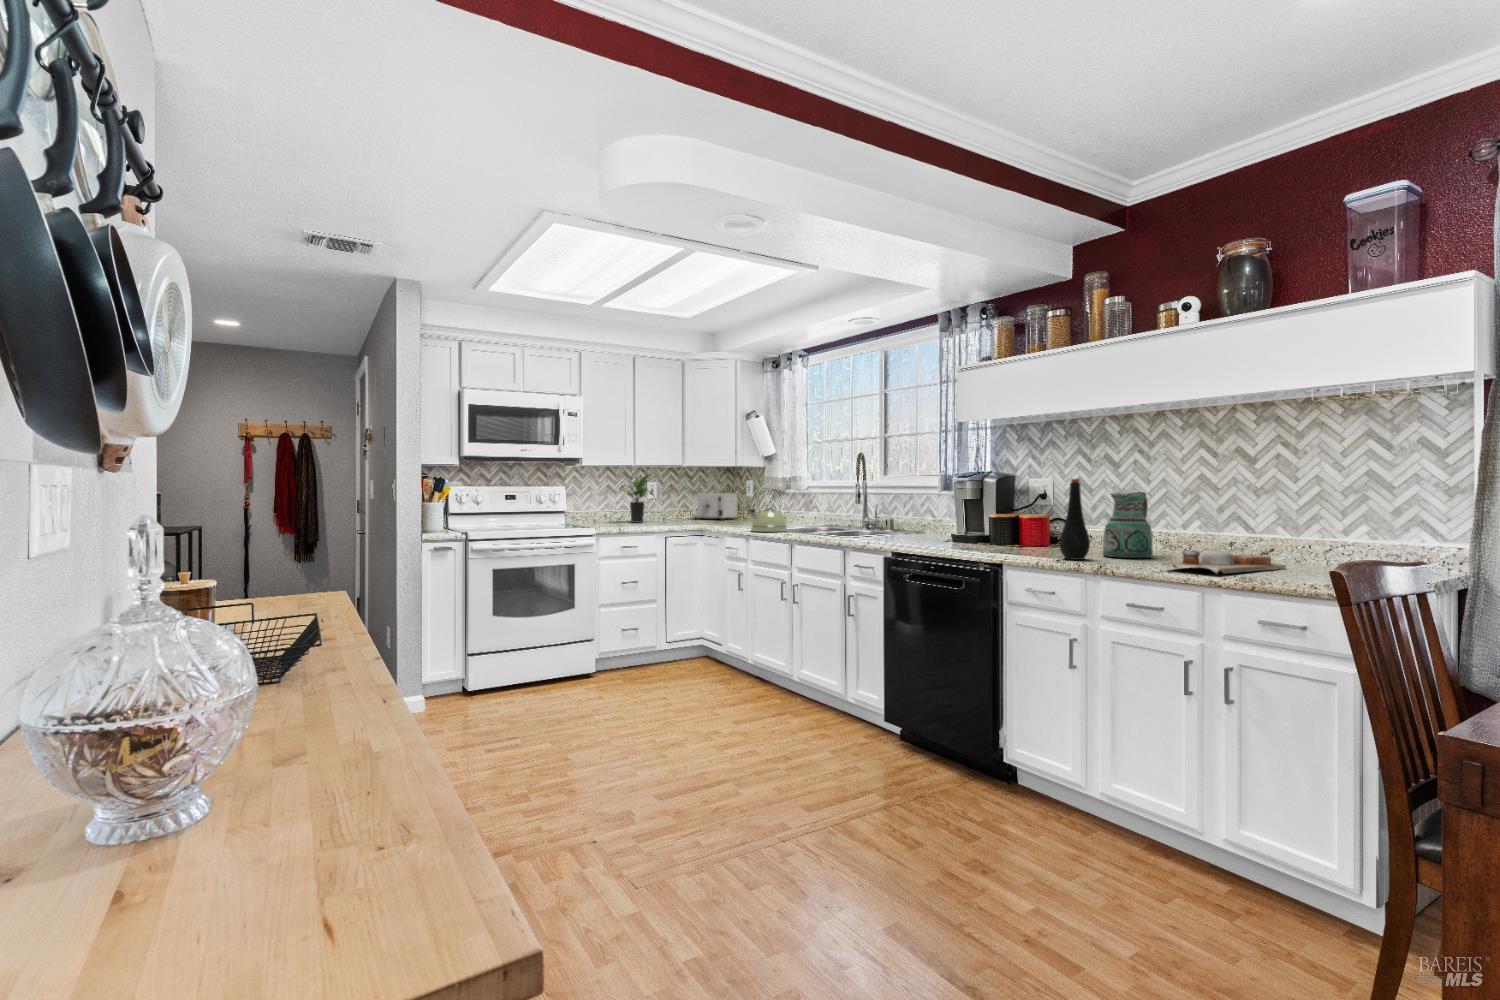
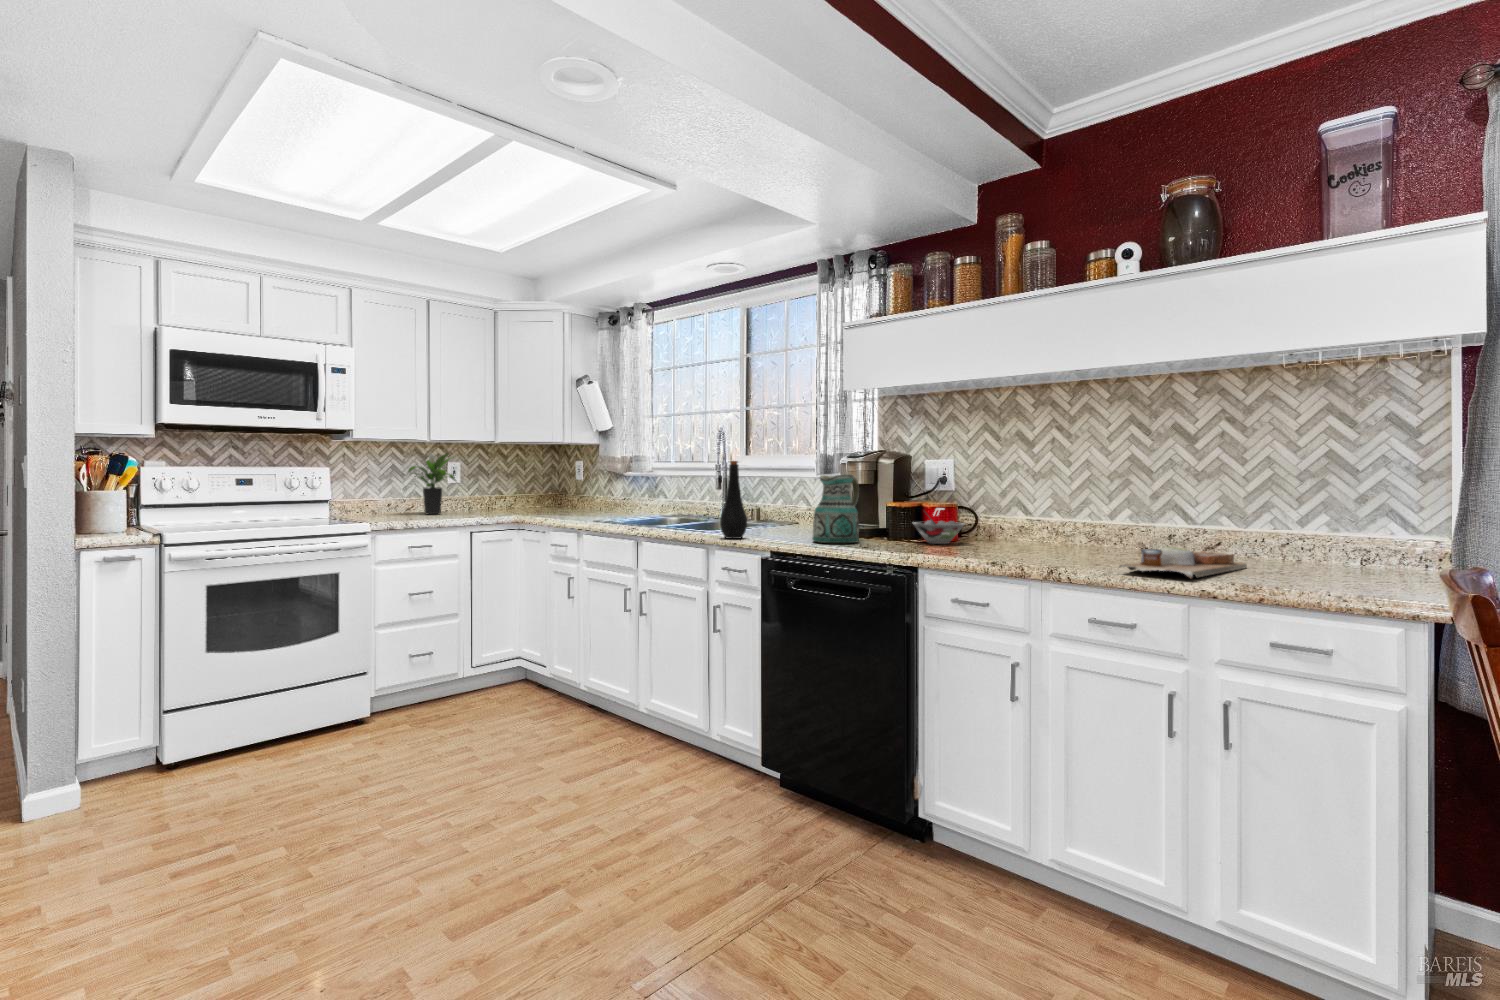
bottle: present [1059,479,1090,560] -> present [720,461,747,539]
ceramic pitcher: present [1103,492,1153,558] -> present [812,474,859,543]
toaster: present [690,493,738,520] -> none [503,477,564,510]
kettle: present [748,501,787,532] -> none [578,472,631,526]
bowl: none [1010,518,1057,548] -> present [913,508,965,544]

